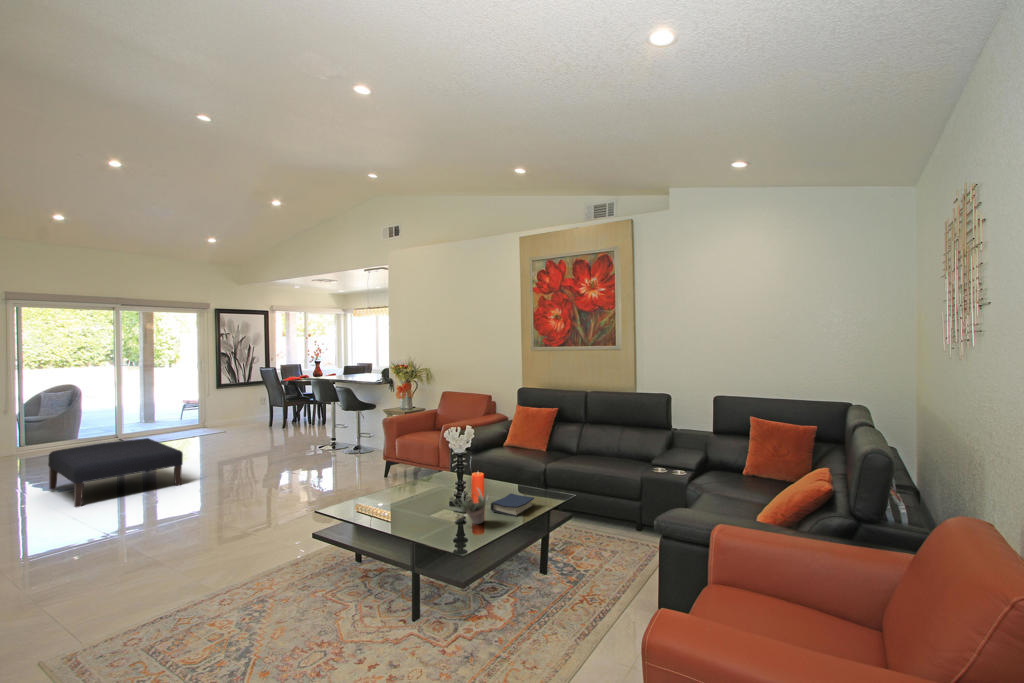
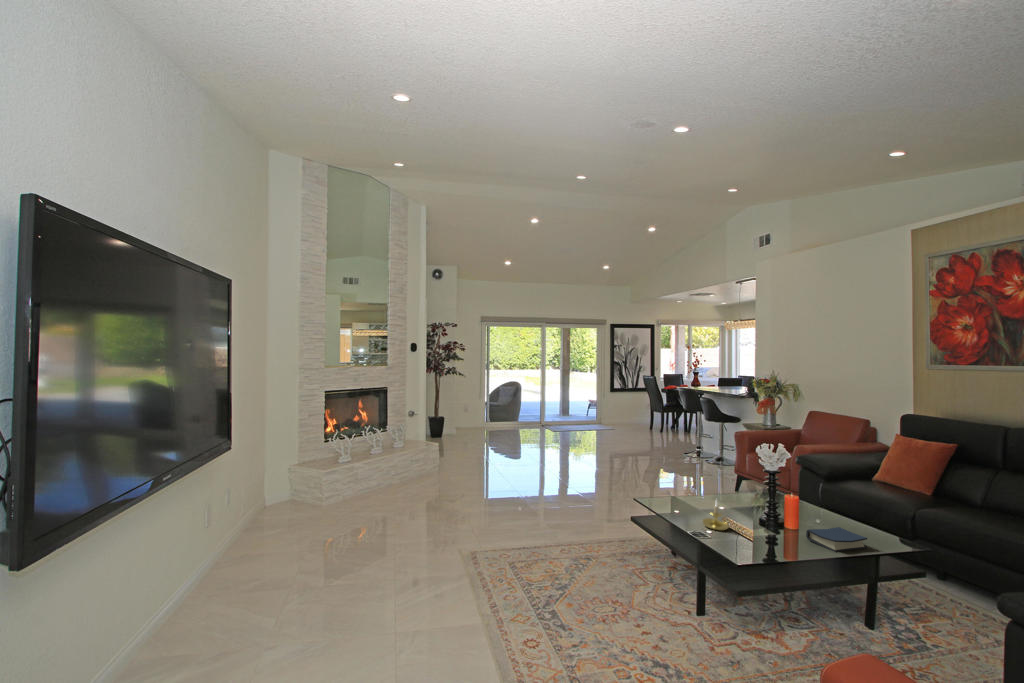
ottoman: present [48,438,183,508] -> none [495,424,571,466]
succulent plant: present [447,489,489,524] -> none [747,501,797,546]
candle holder: none [398,493,427,525] -> present [703,505,729,531]

